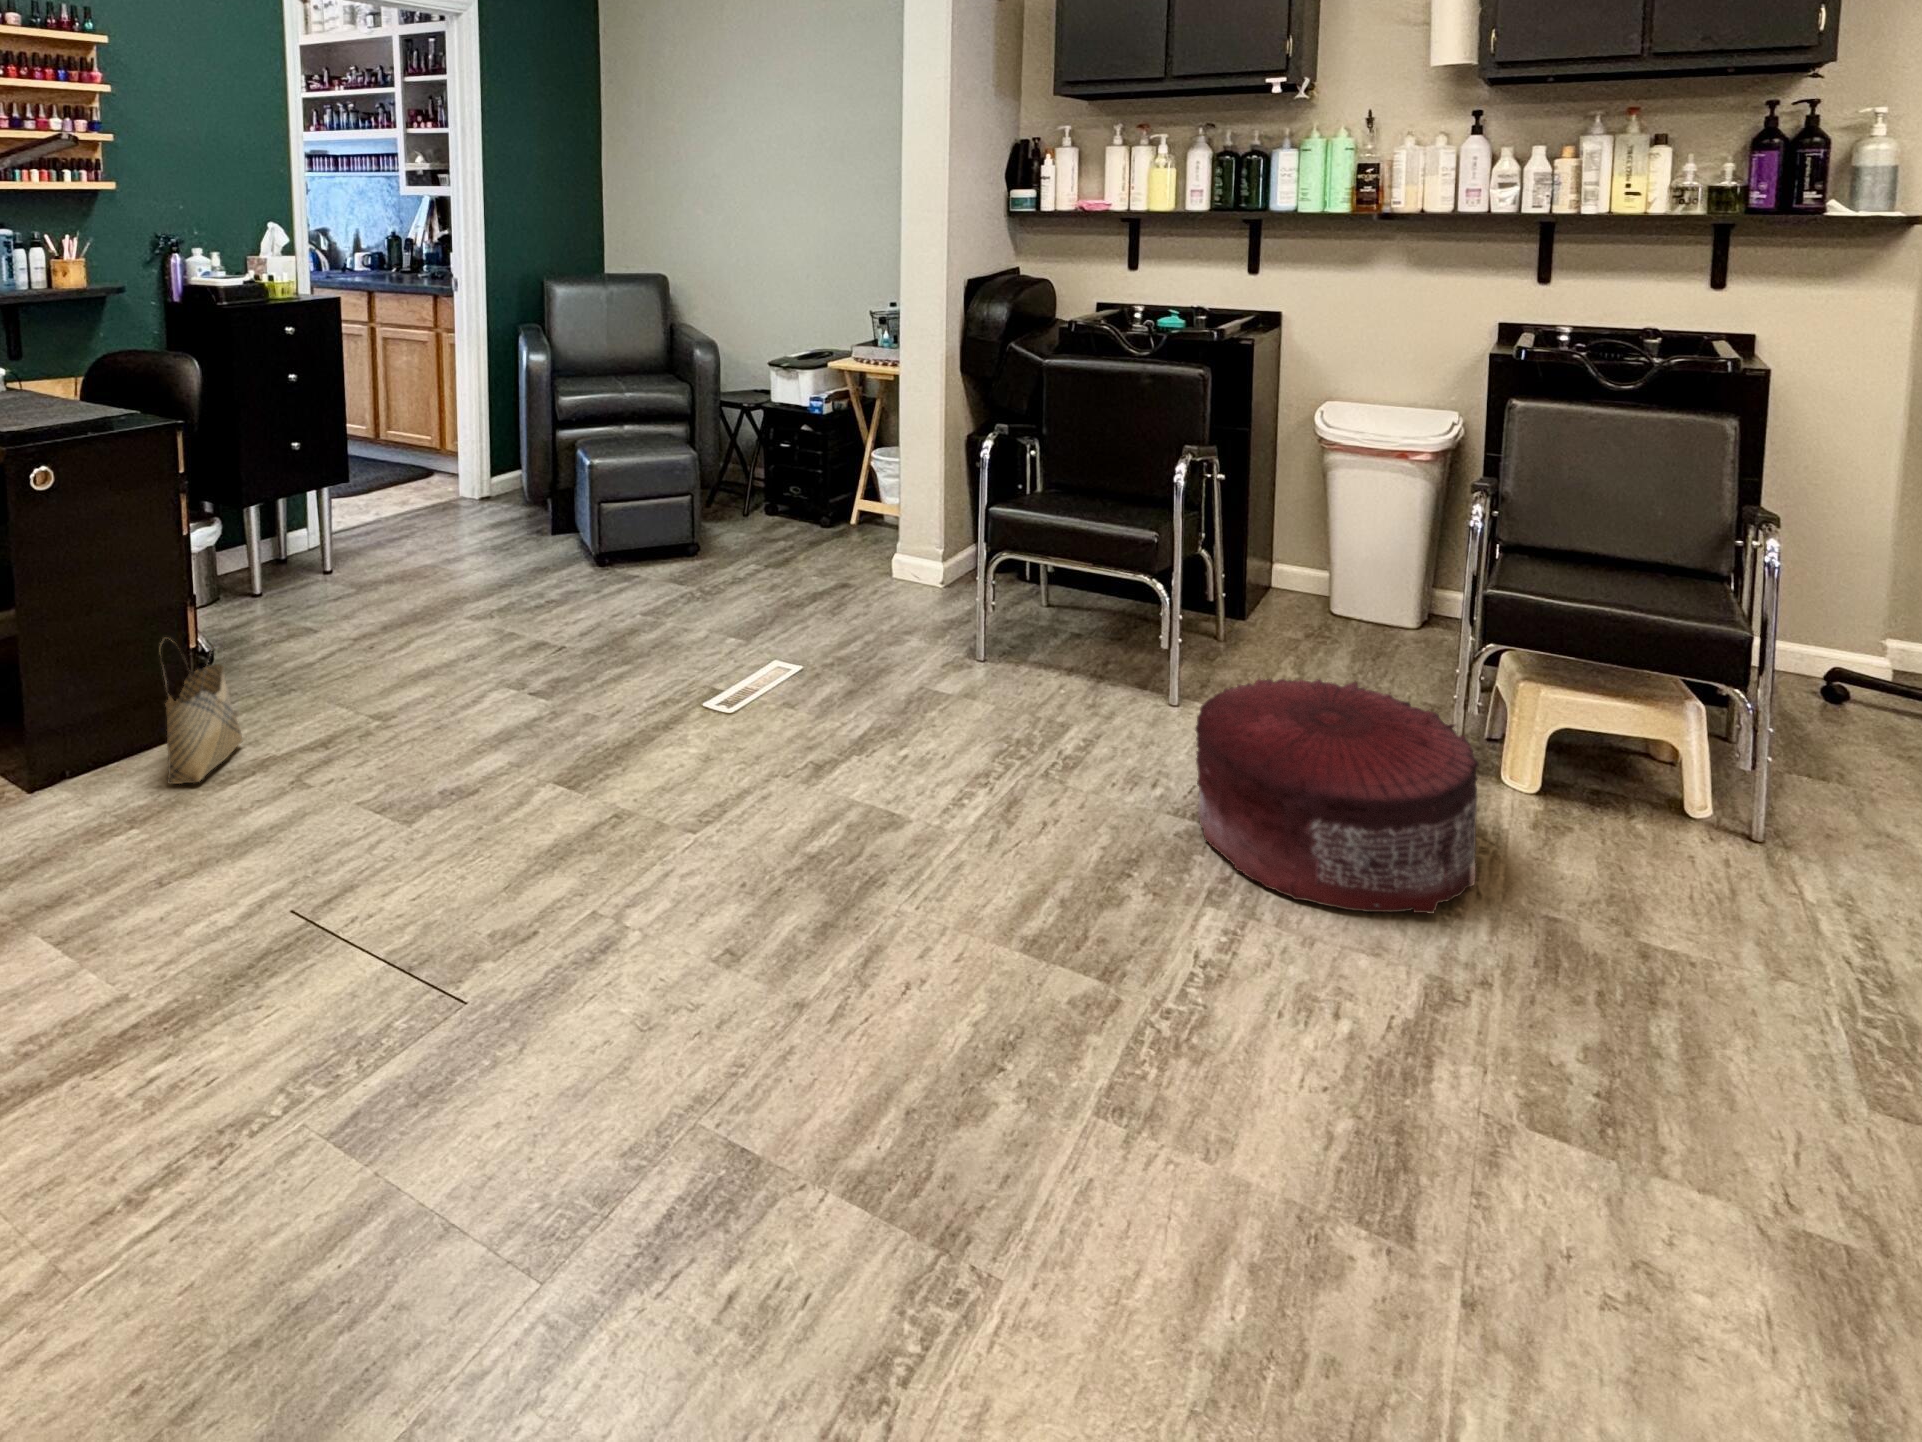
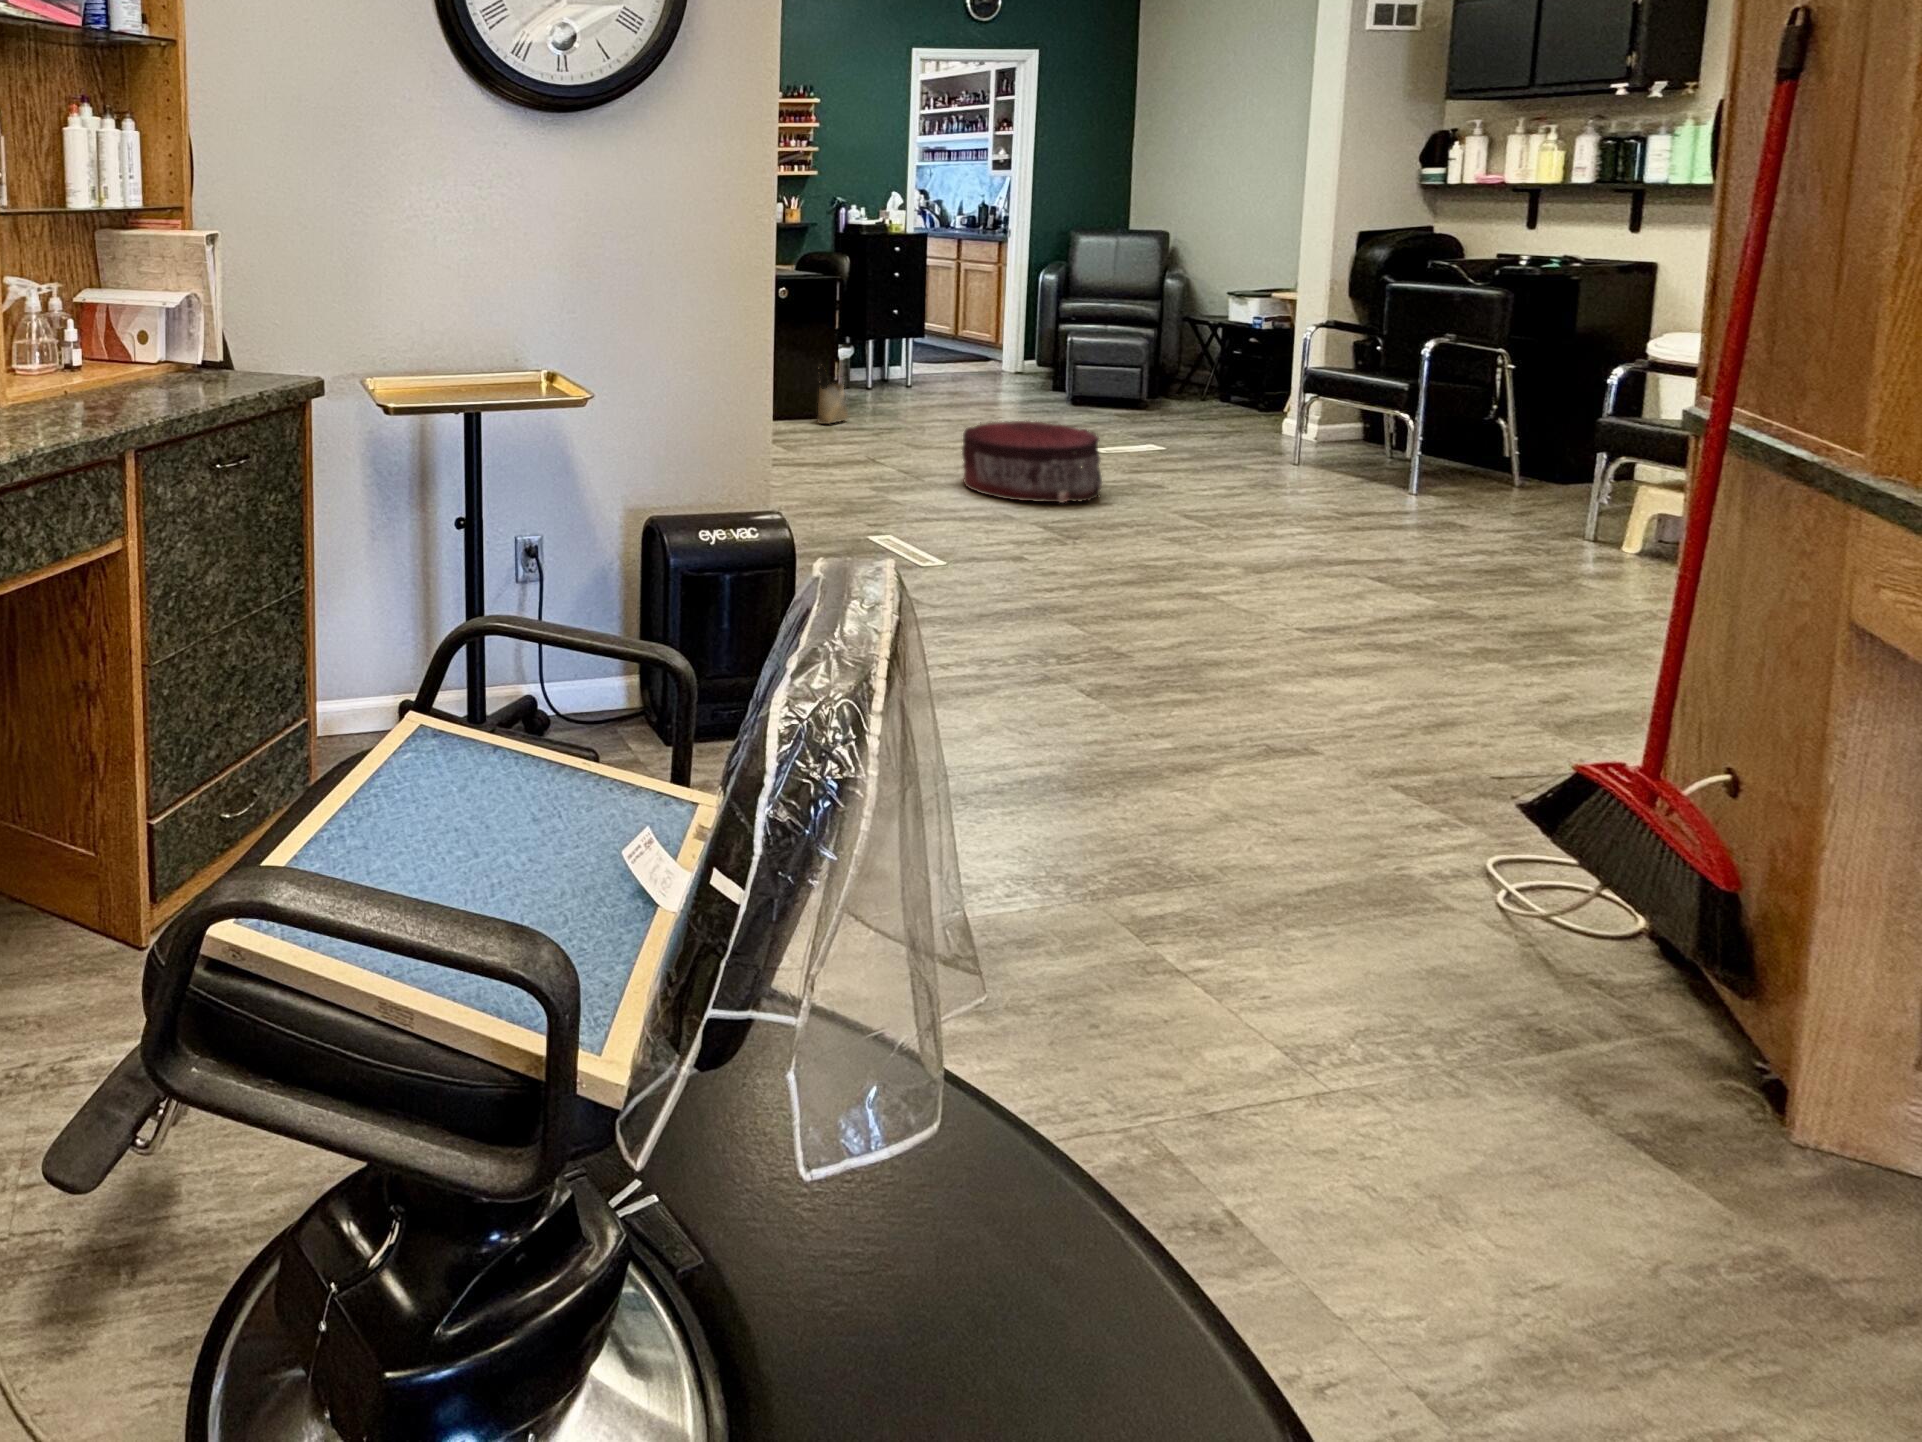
pouf: present [1196,679,1479,914] -> present [962,421,1102,503]

